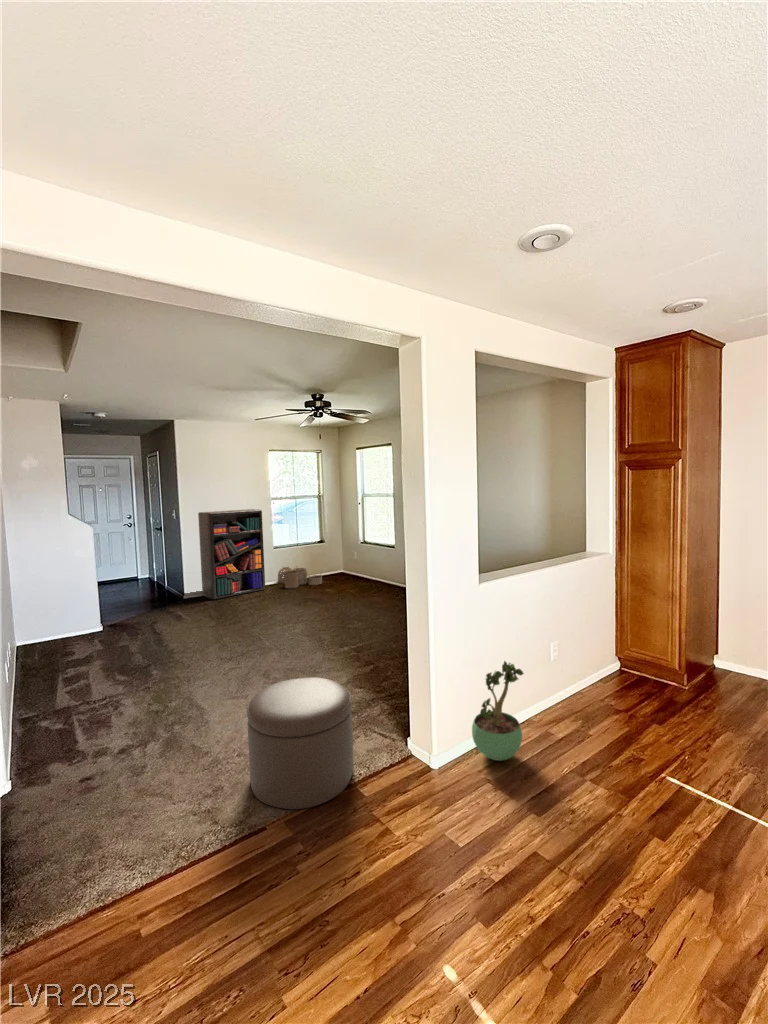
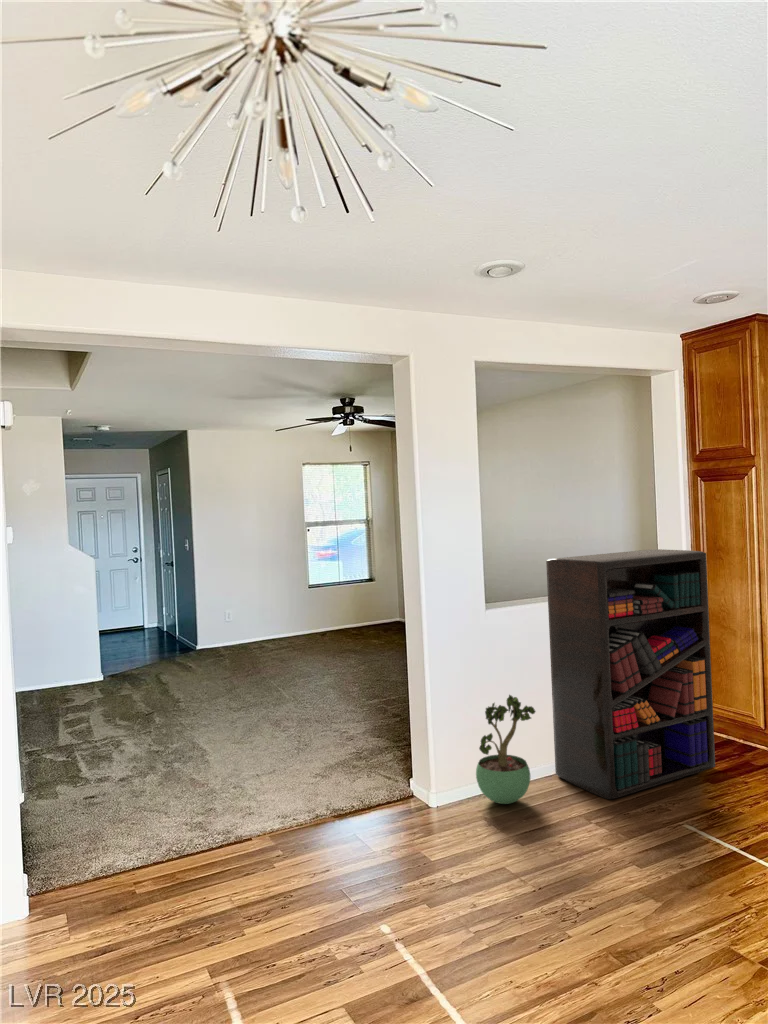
bookshelf: present [198,509,265,599] -> present [546,549,715,799]
woven basket: present [278,567,322,588] -> none [313,613,370,641]
ottoman: present [247,677,353,809] -> none [239,709,347,828]

